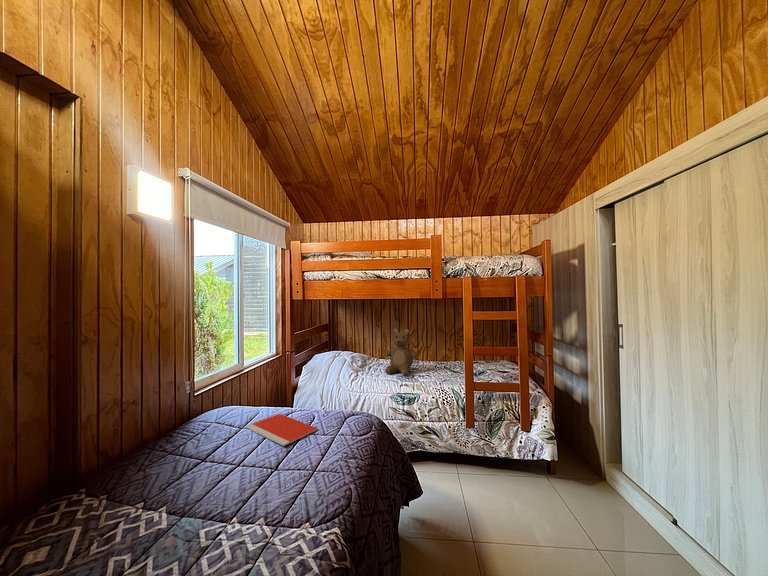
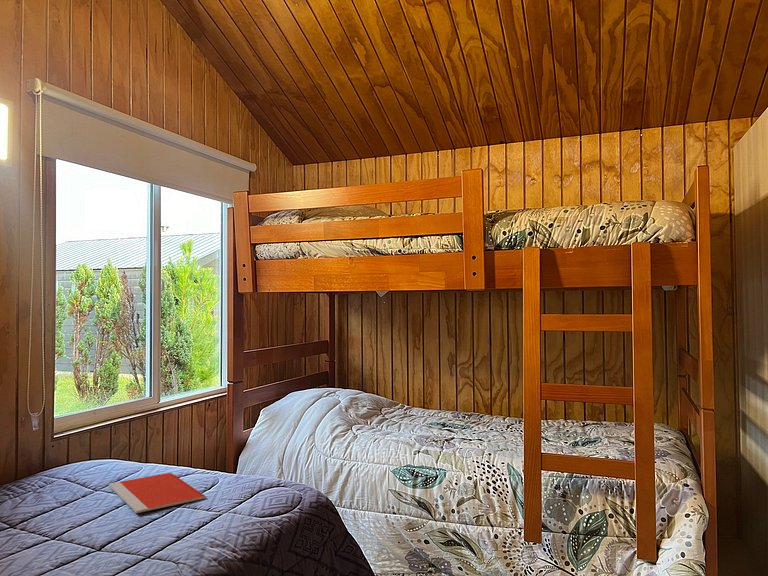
teddy bear: present [385,329,419,376] -> none [397,350,462,436]

